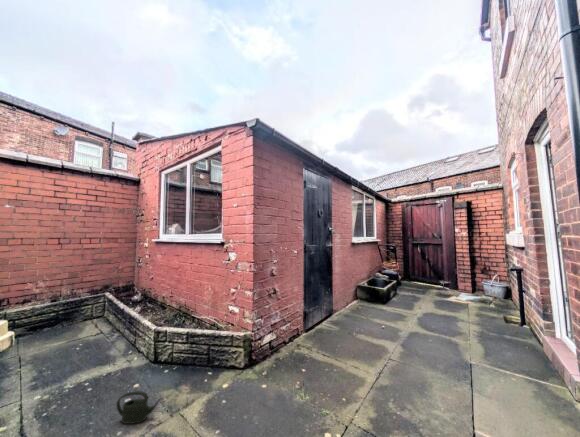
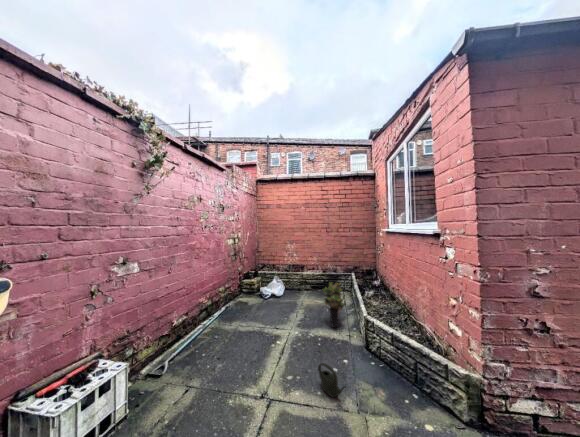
potted plant: none [80,305,118,364] -> present [323,283,345,328]

